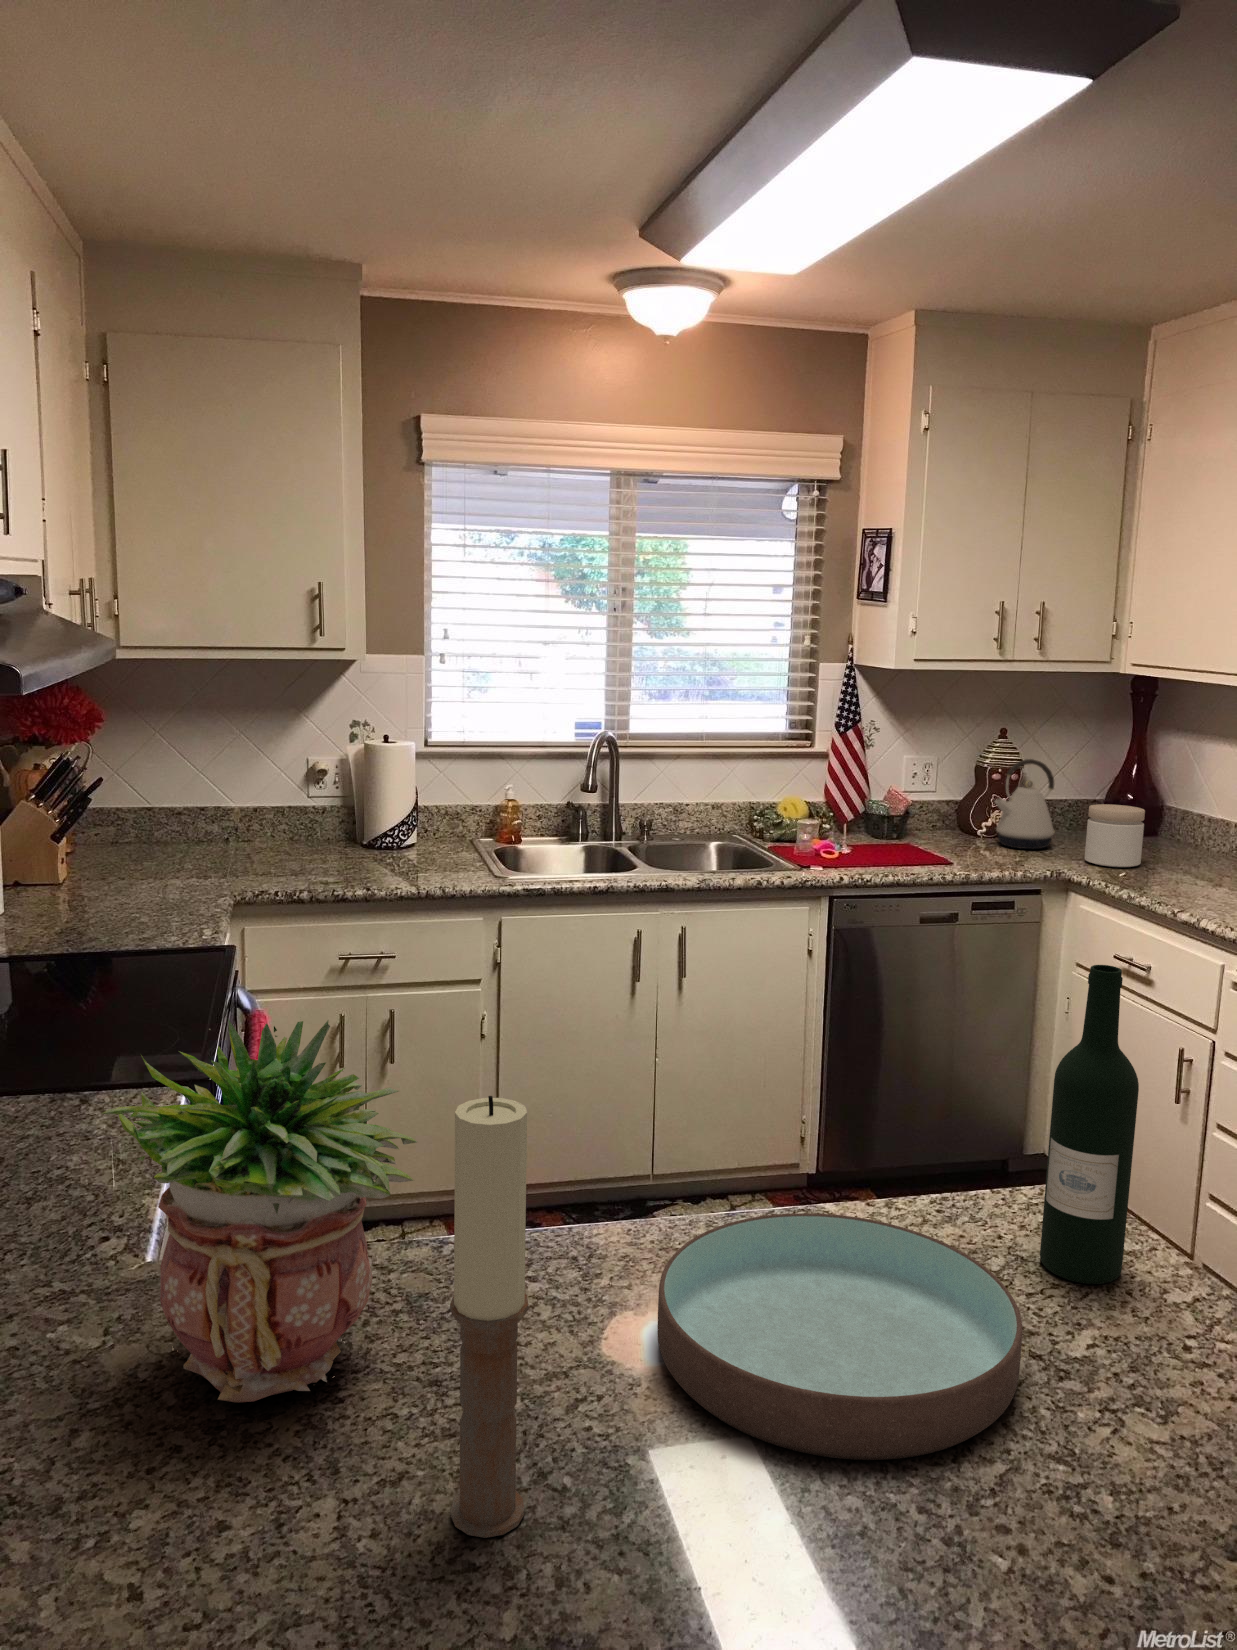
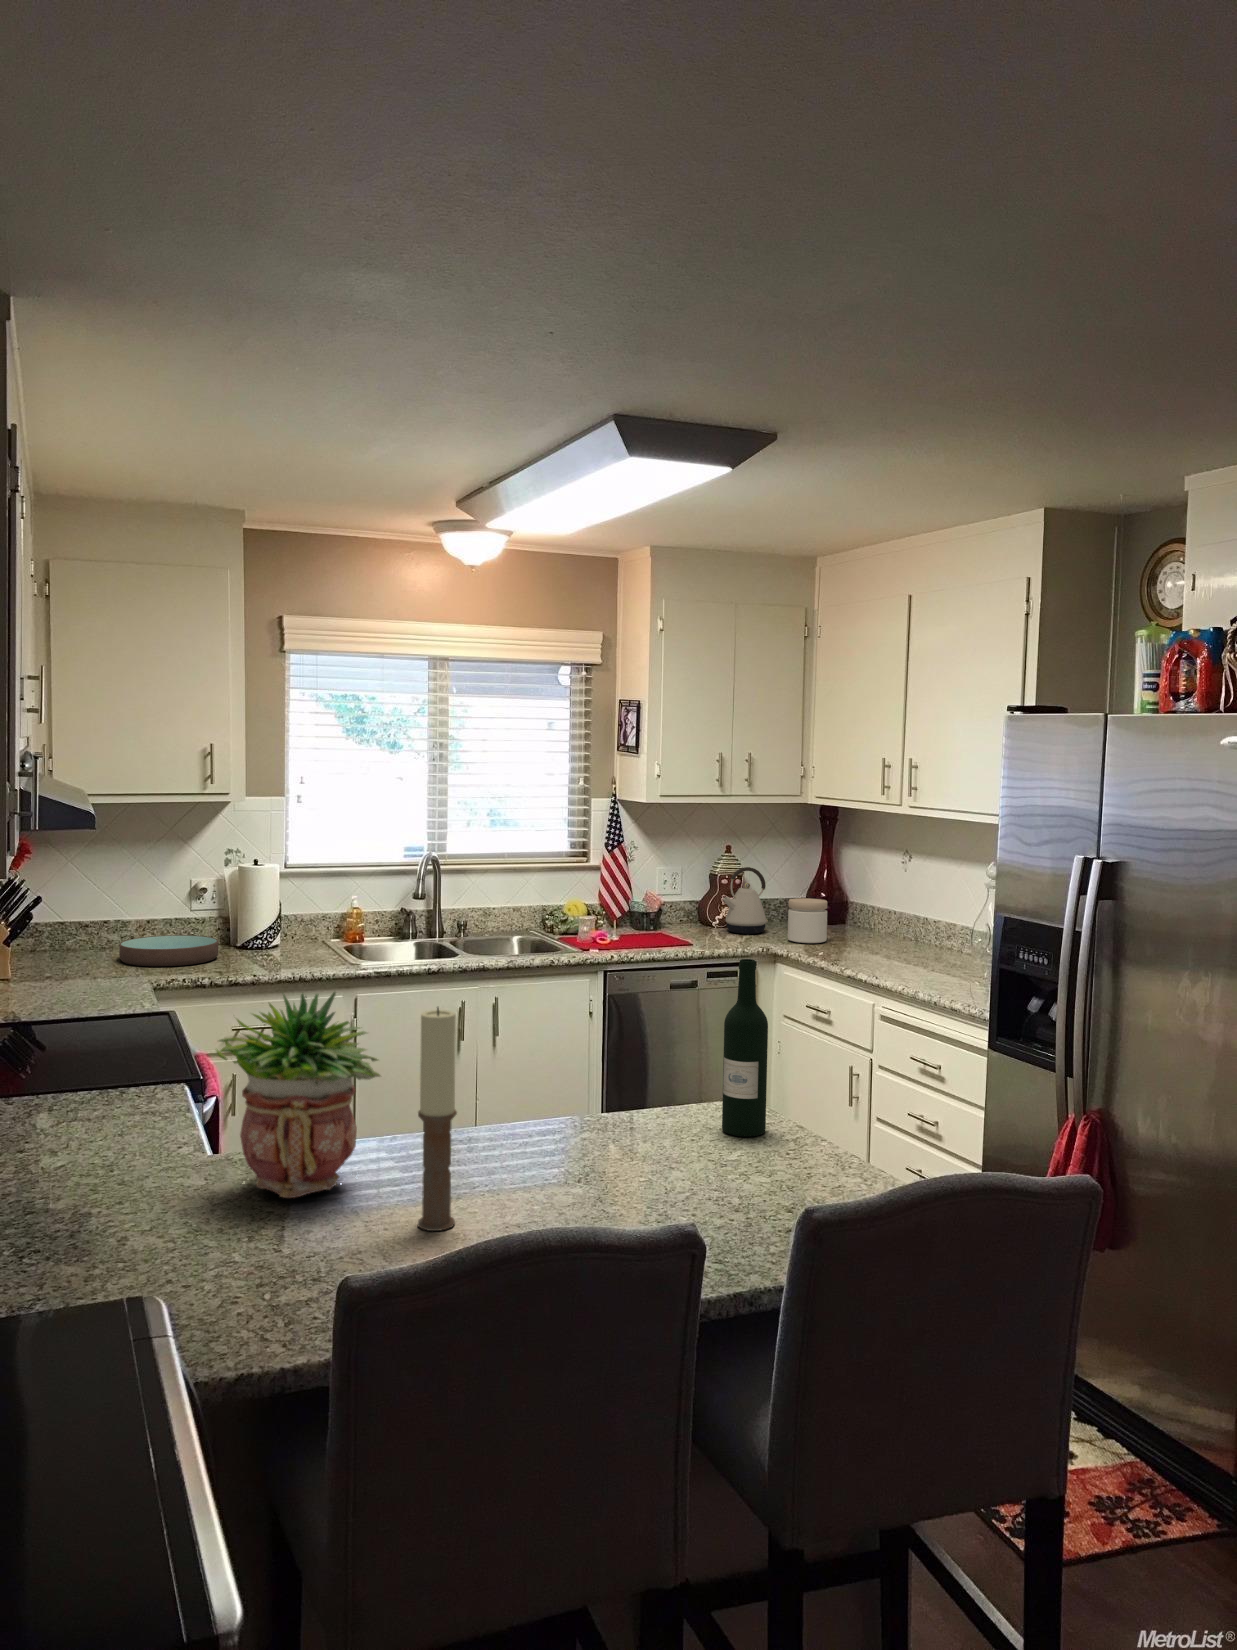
bowl: present [658,1213,1022,1460] -> present [119,935,218,966]

